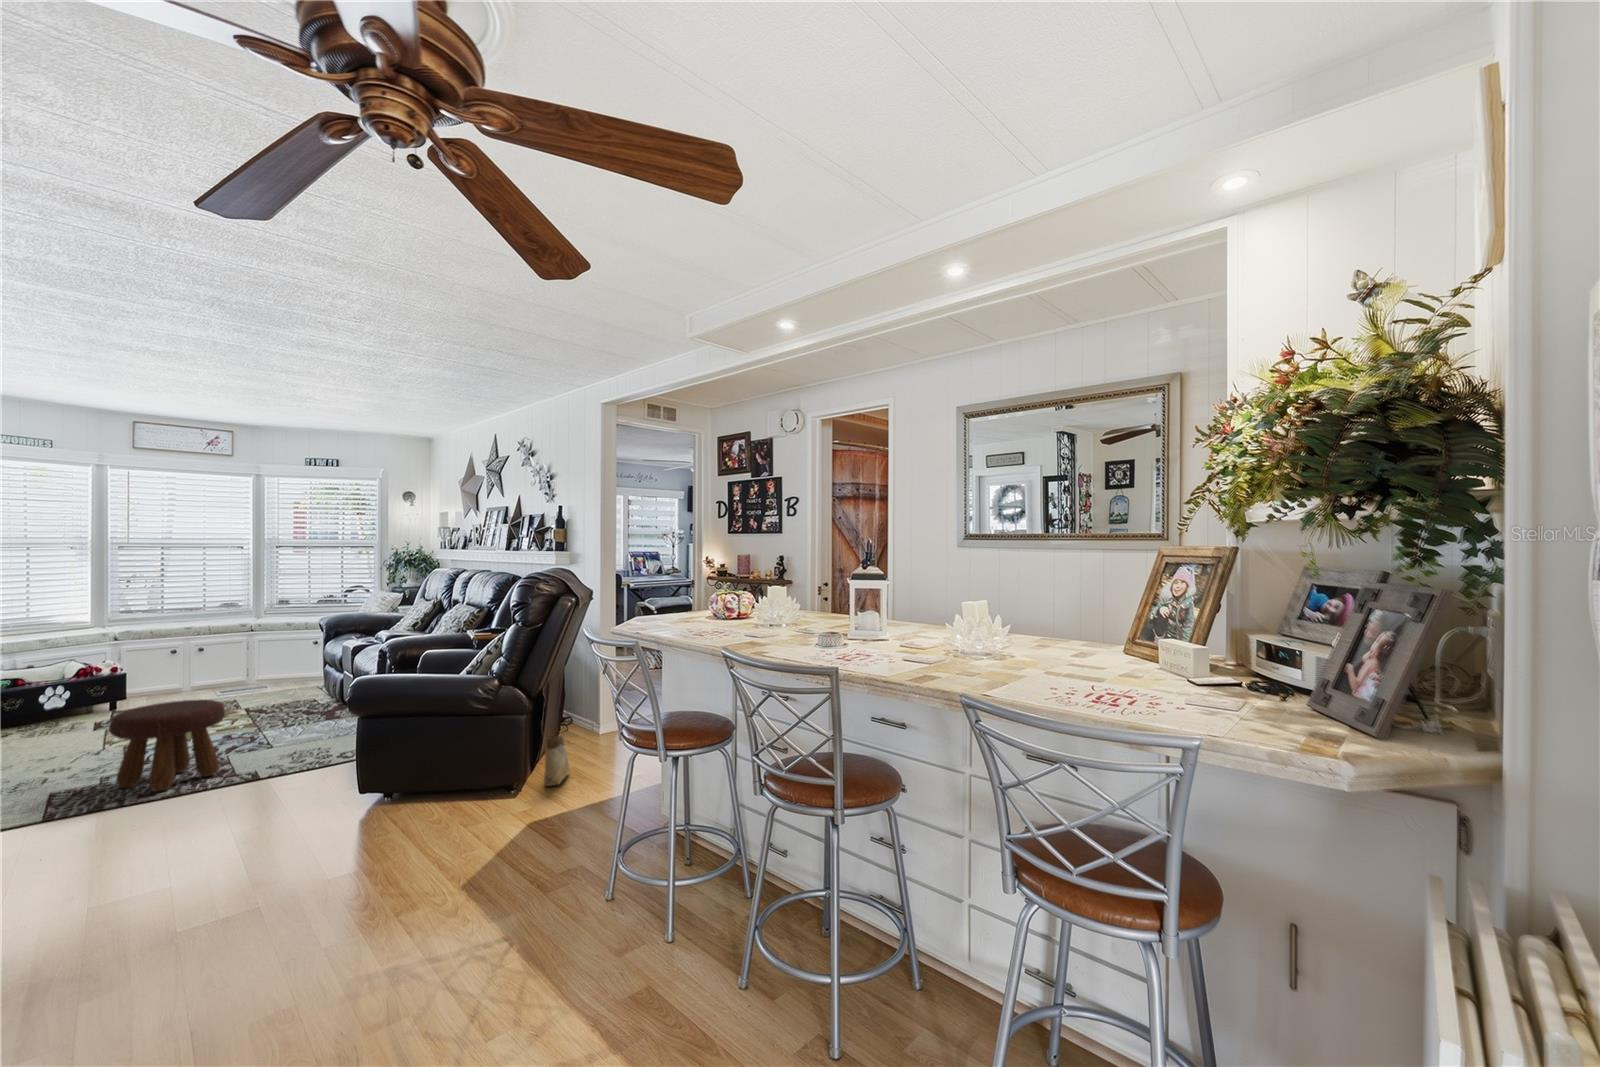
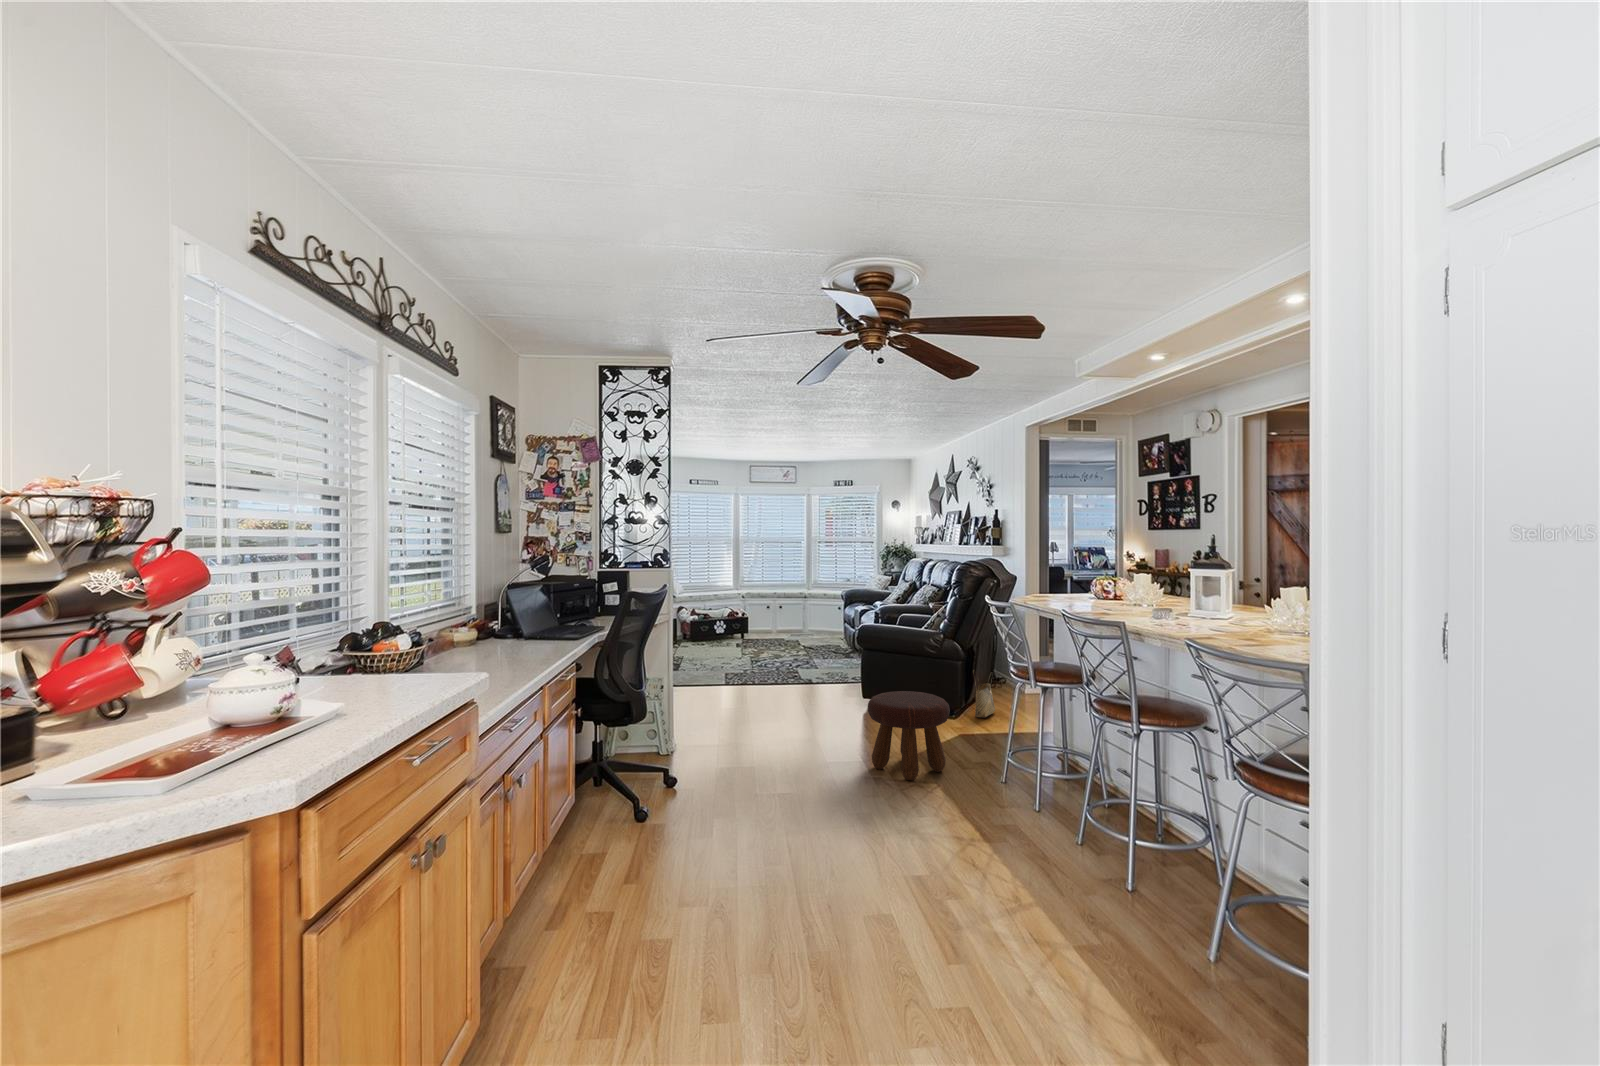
footstool: present [109,699,225,791] -> present [868,691,950,780]

